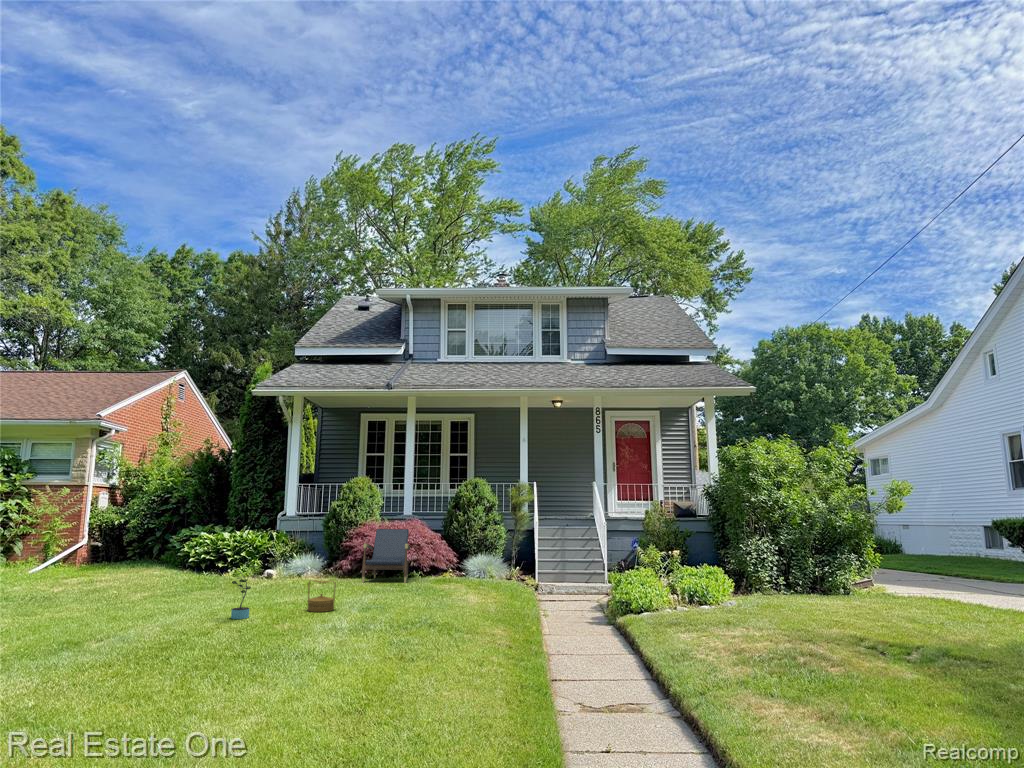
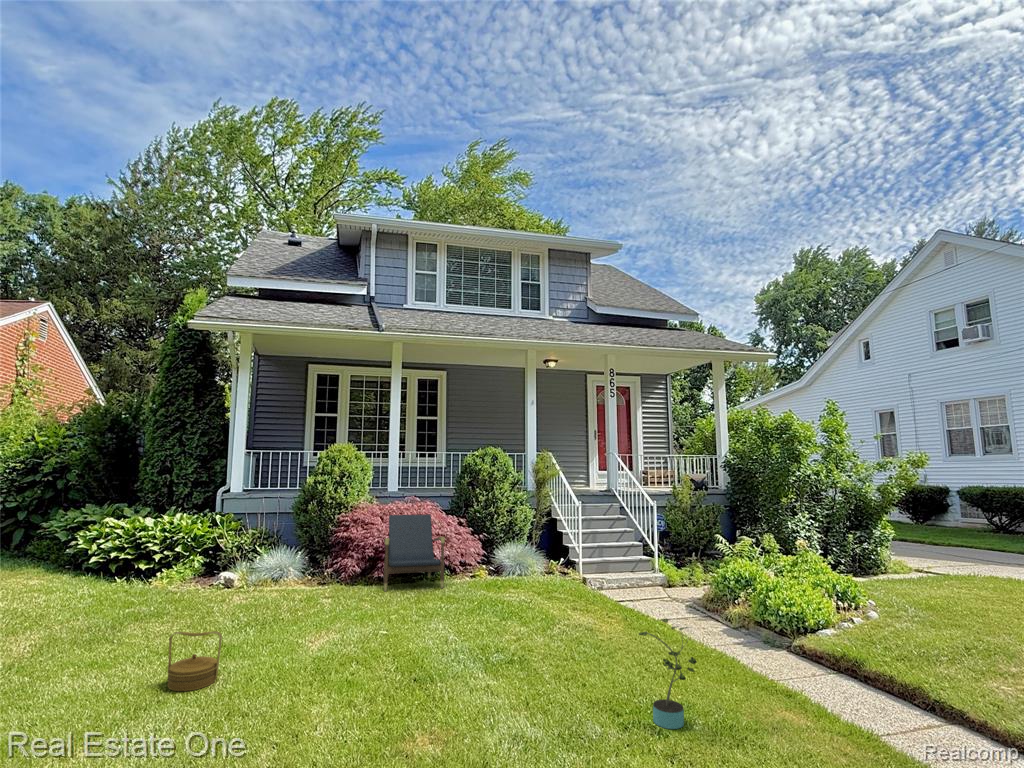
potted plant: present [230,562,258,619] -> present [639,618,697,729]
basket: present [308,580,336,612] -> present [167,631,222,691]

